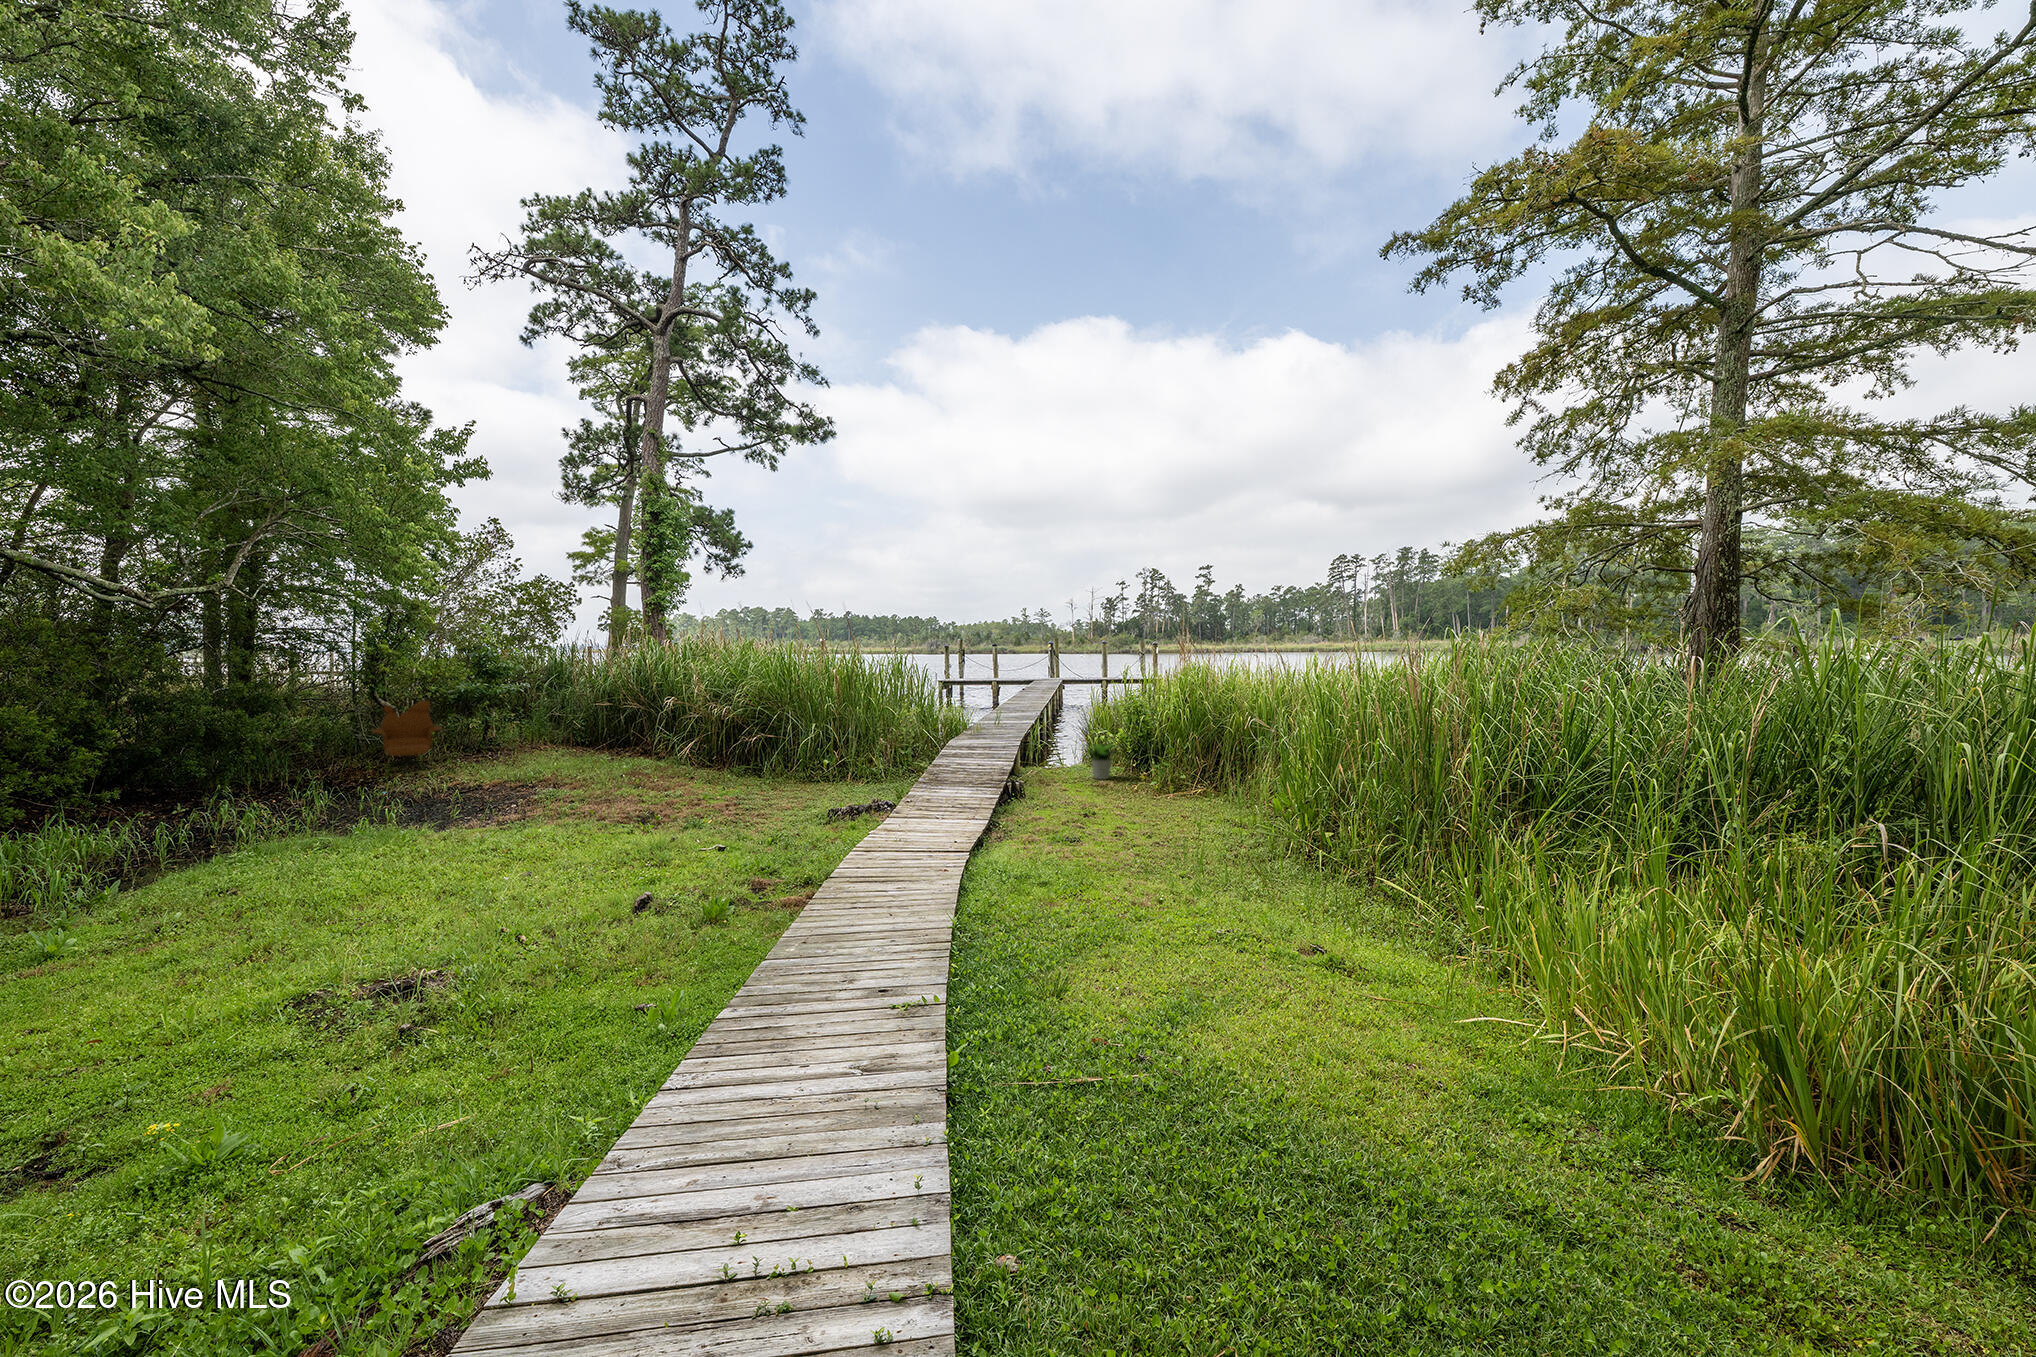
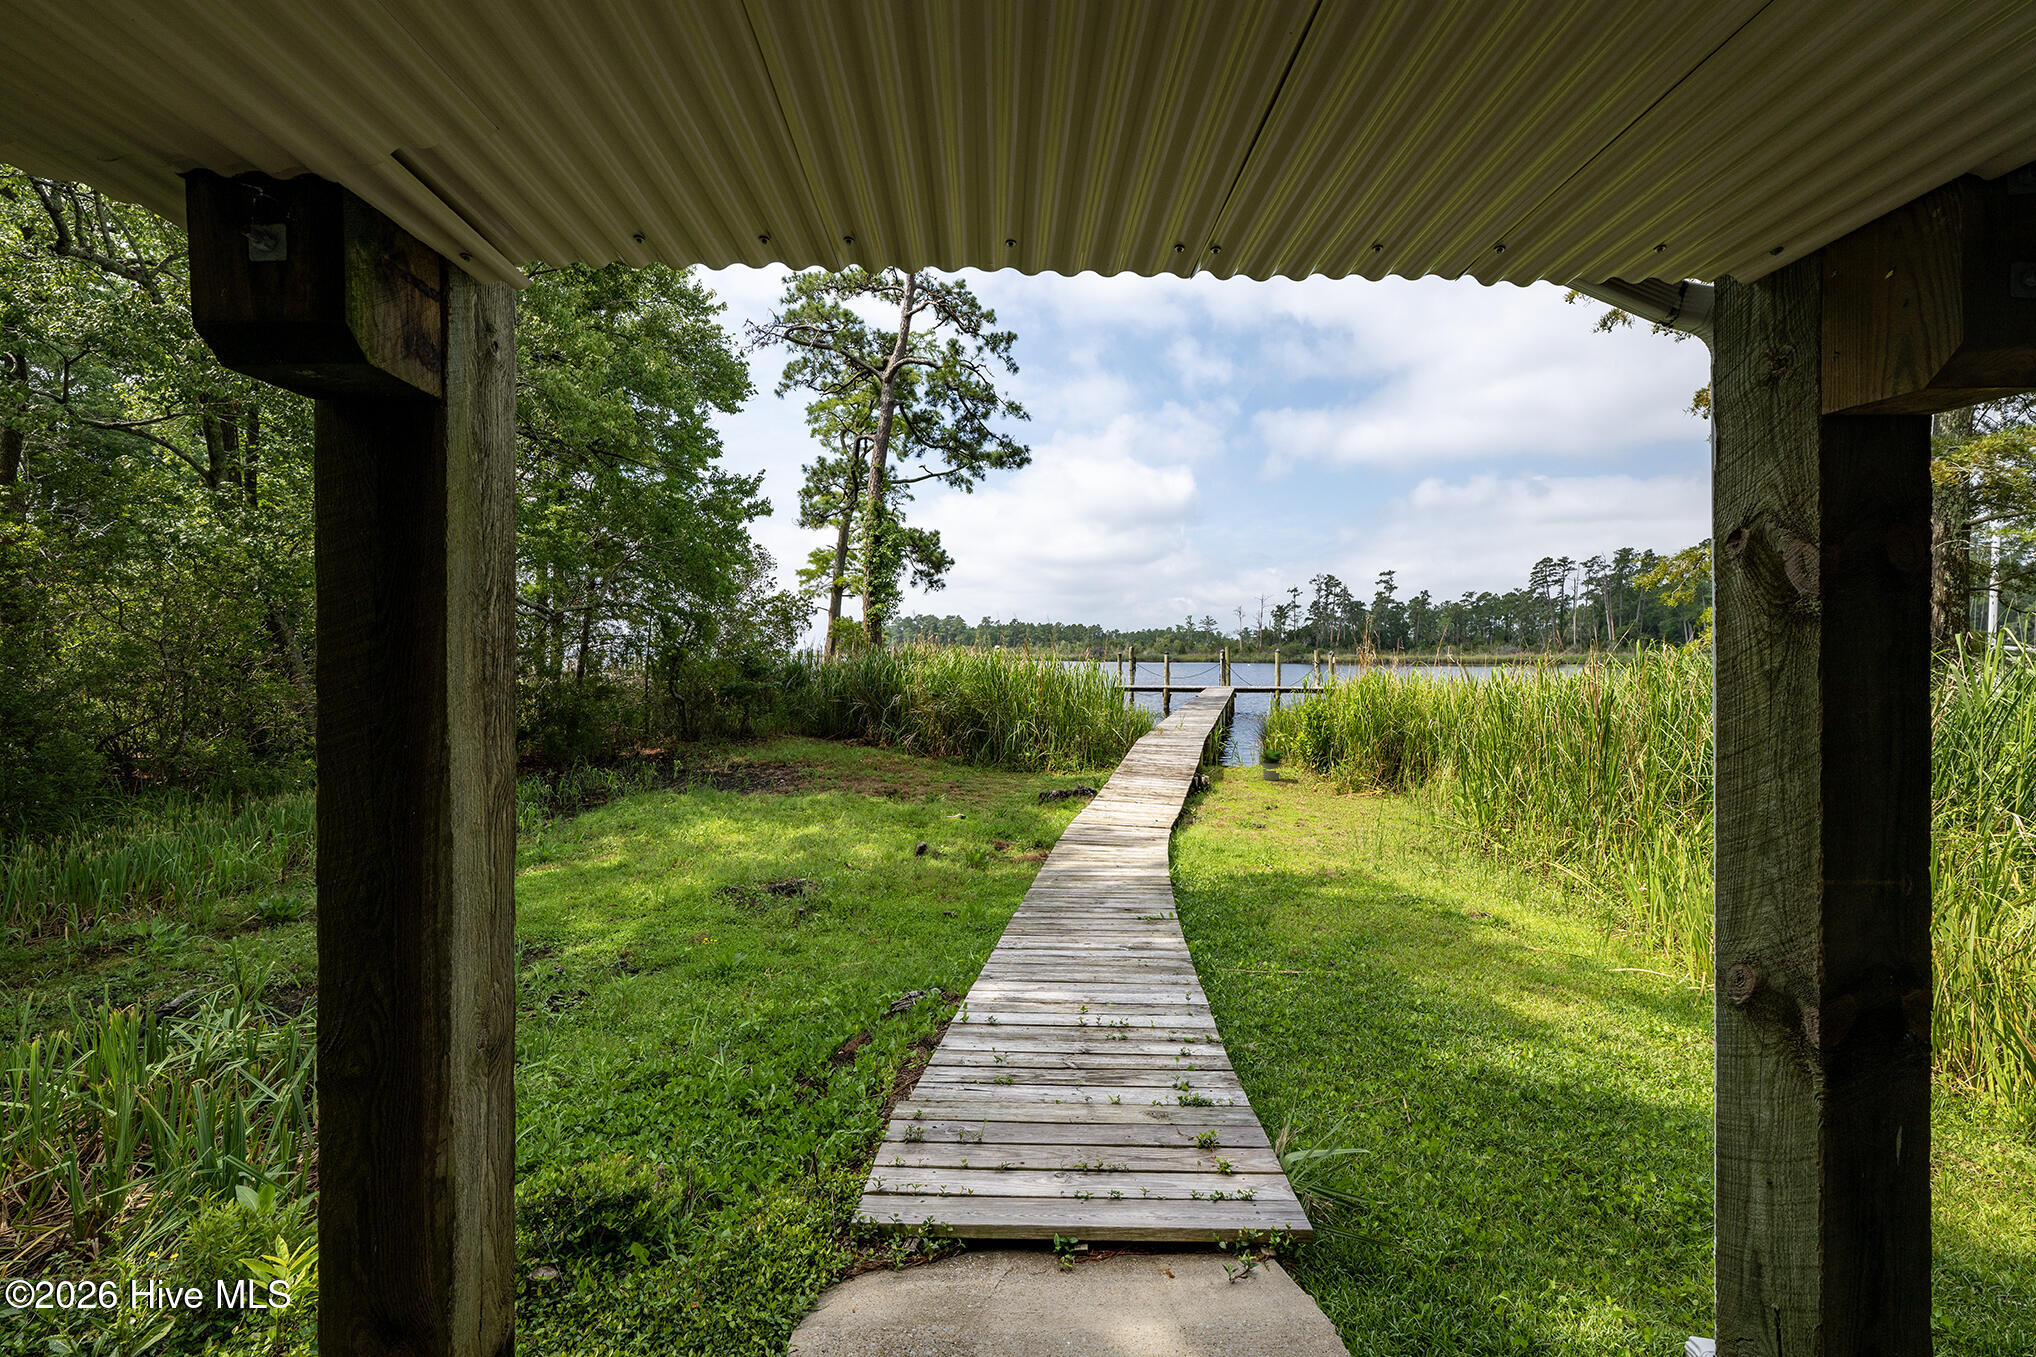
lounge chair: present [372,701,441,770] -> none [703,692,746,745]

